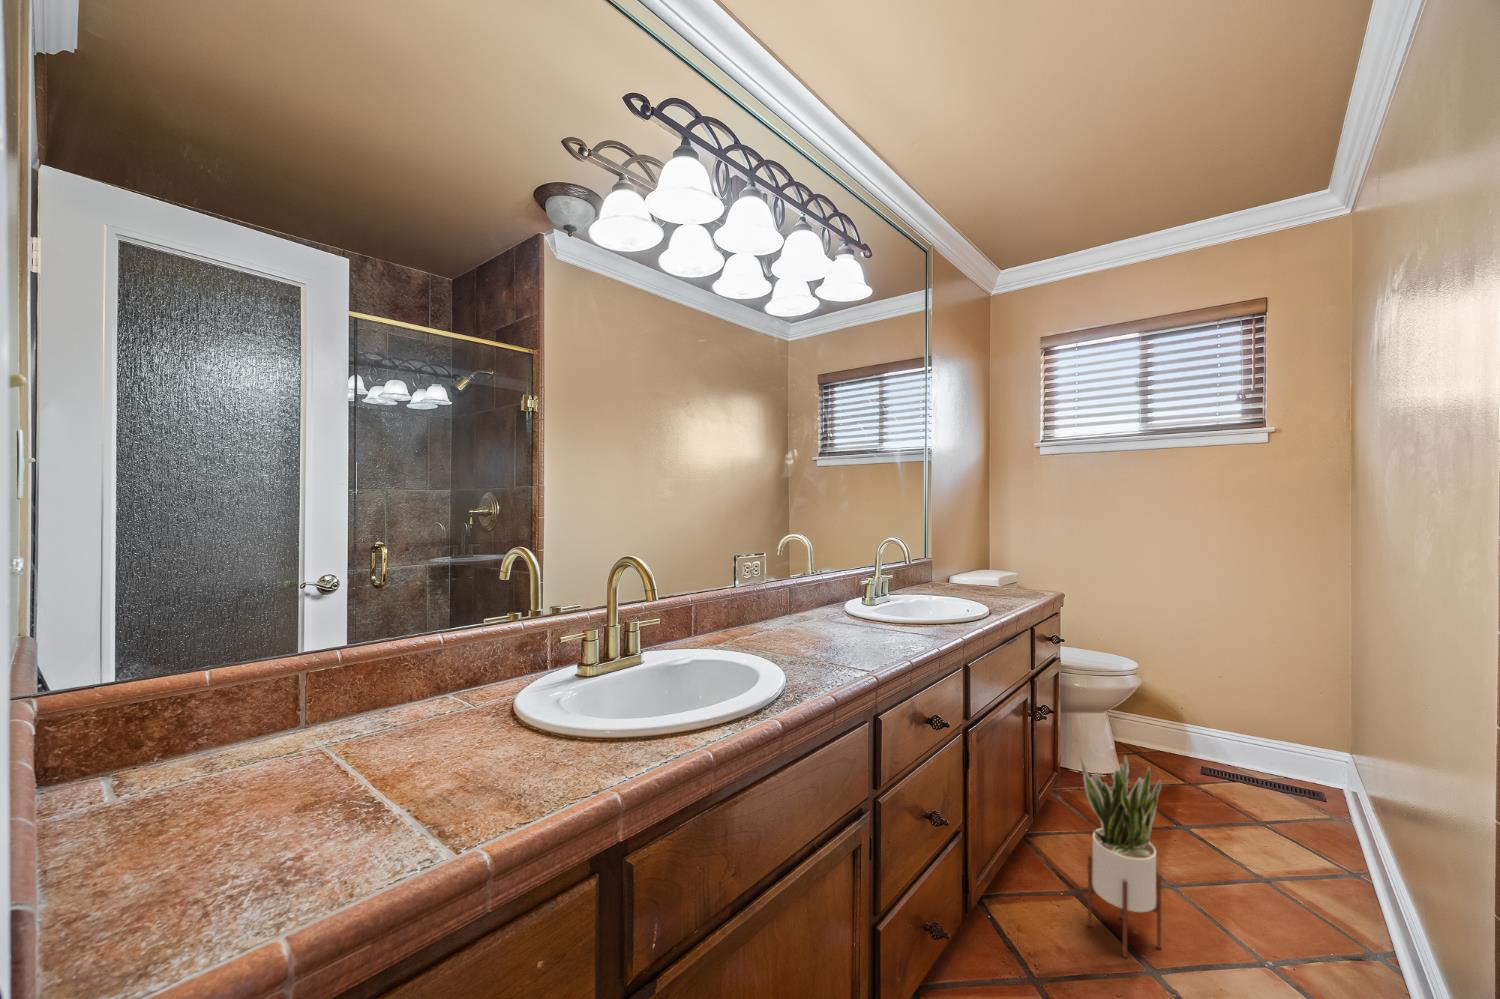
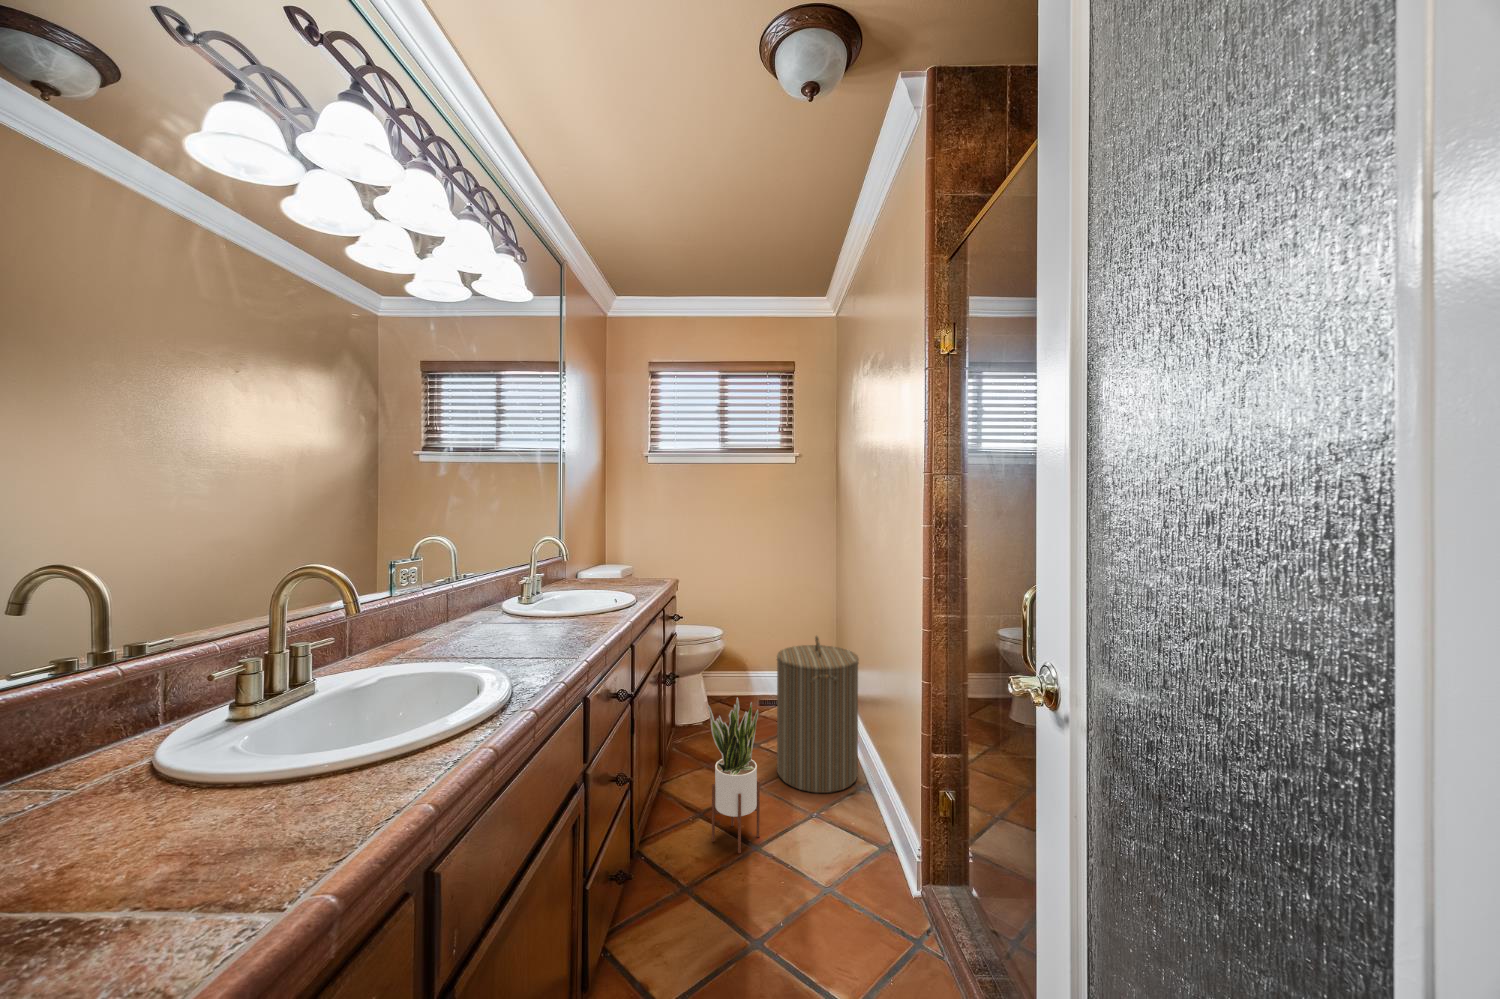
laundry hamper: none [1210,698,1374,943] -> present [777,636,859,793]

